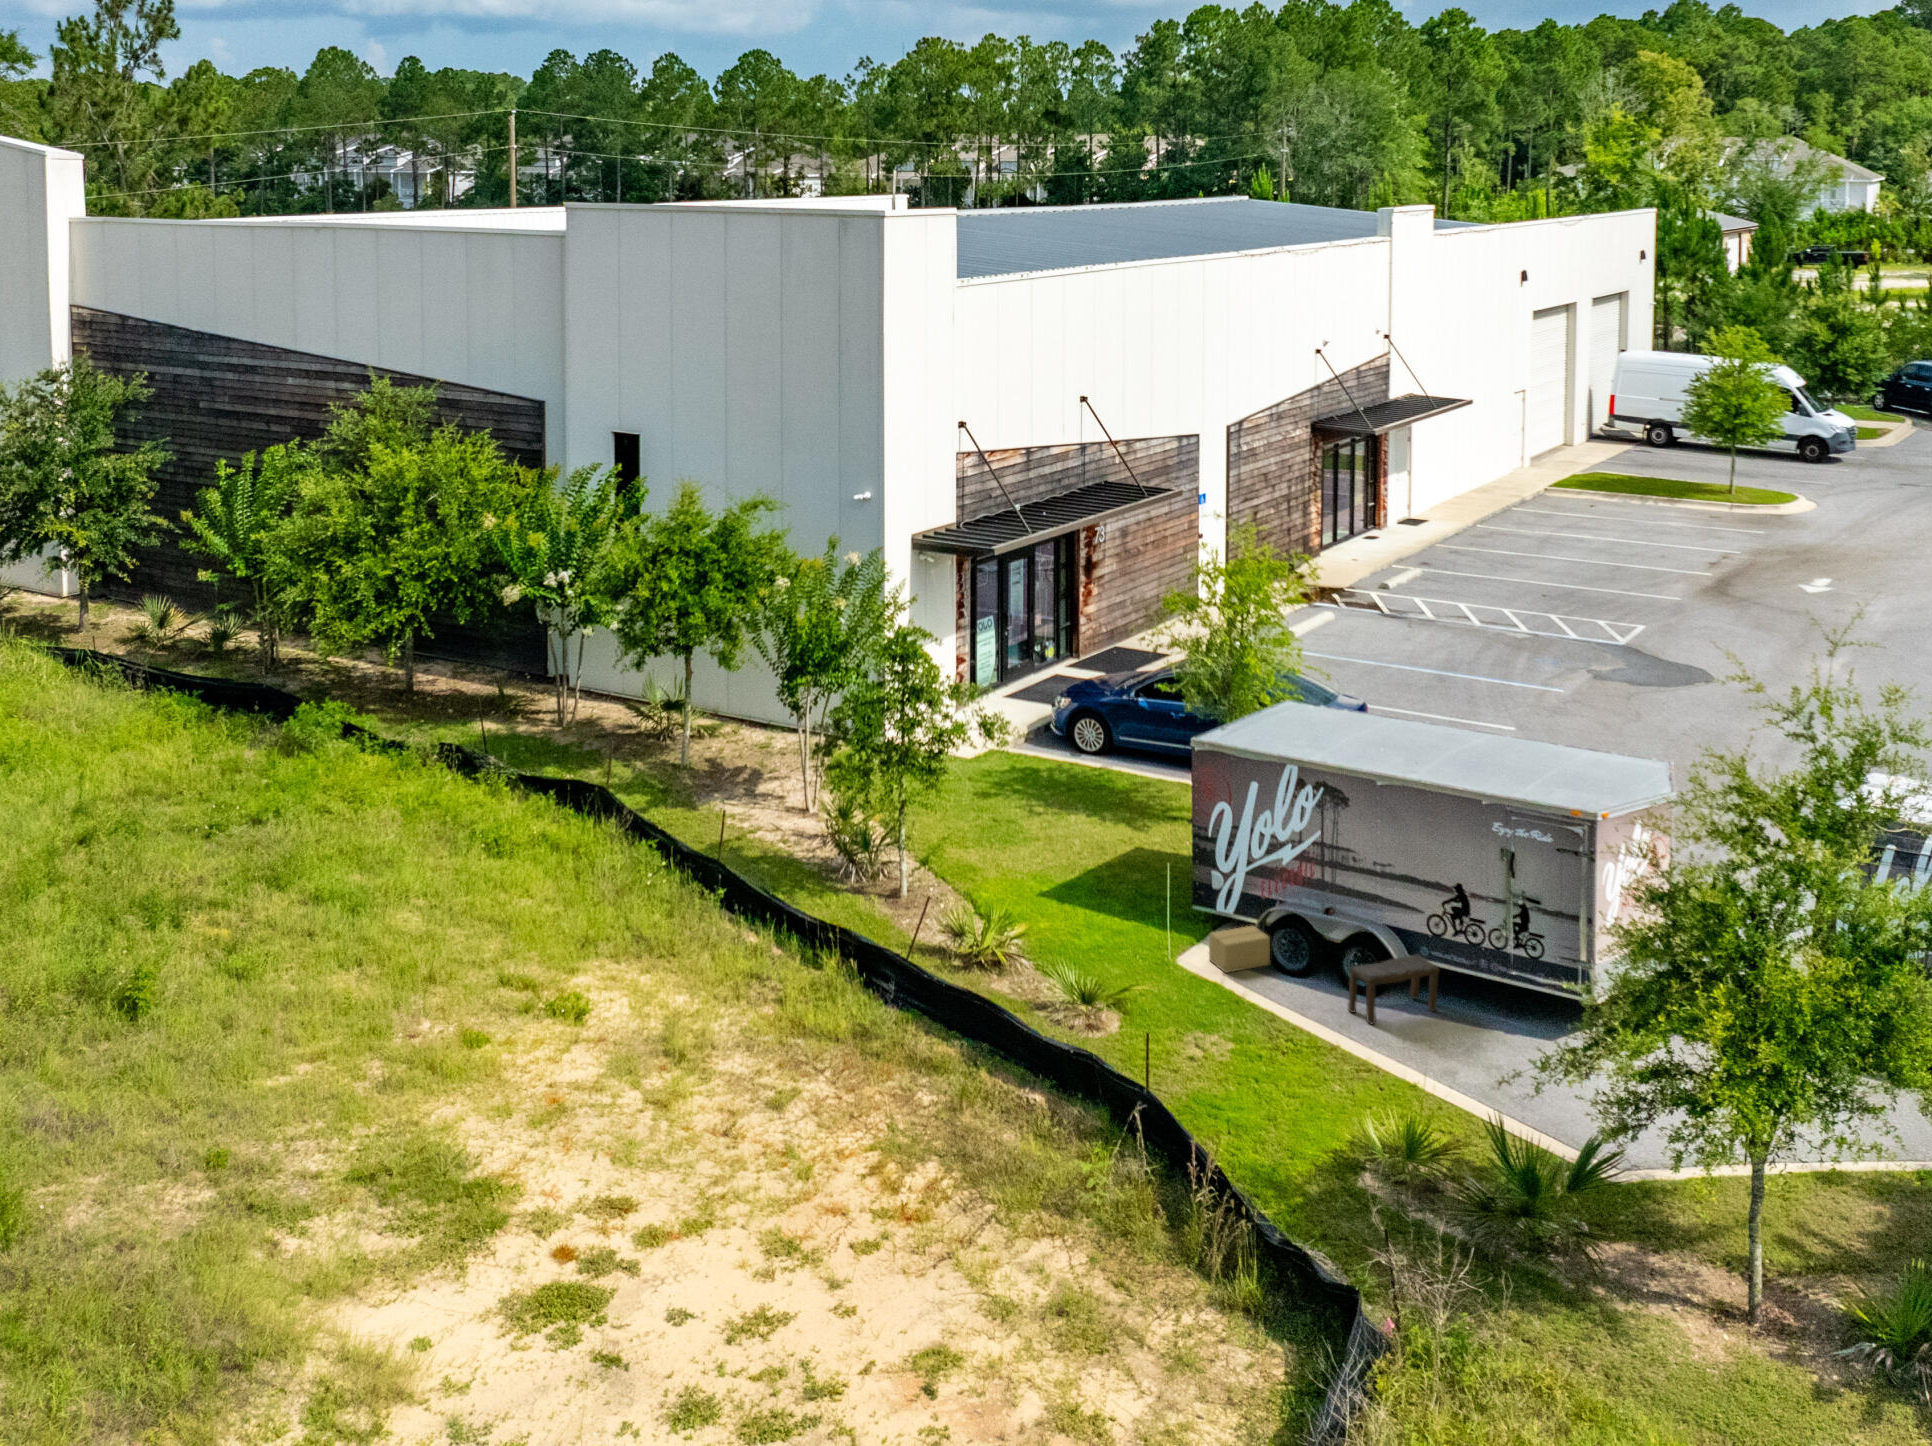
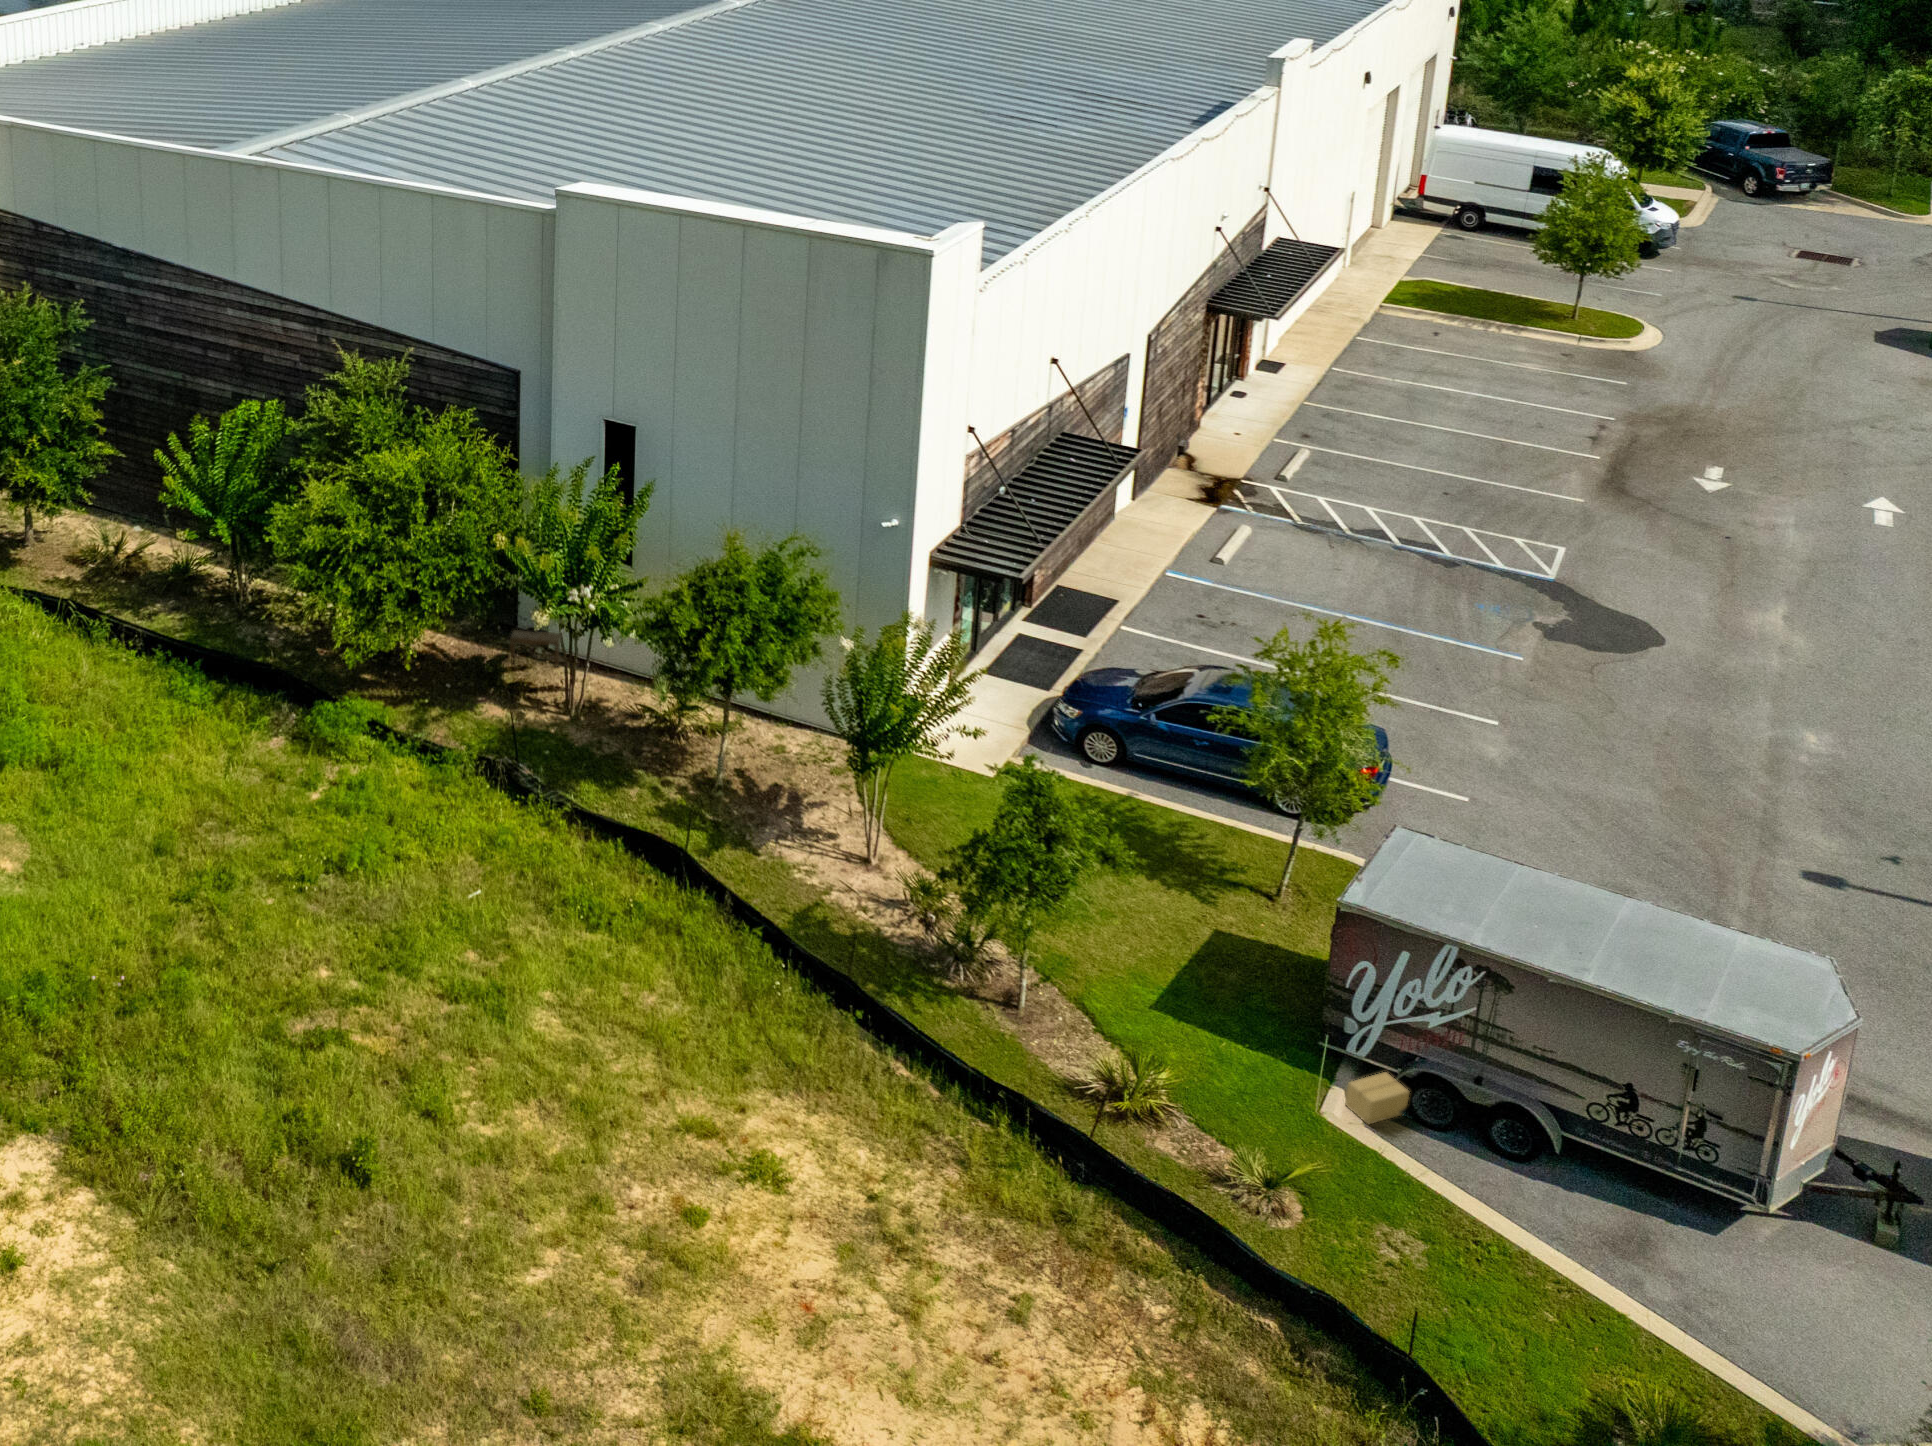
bench: present [1348,954,1439,1024] -> present [510,630,562,666]

